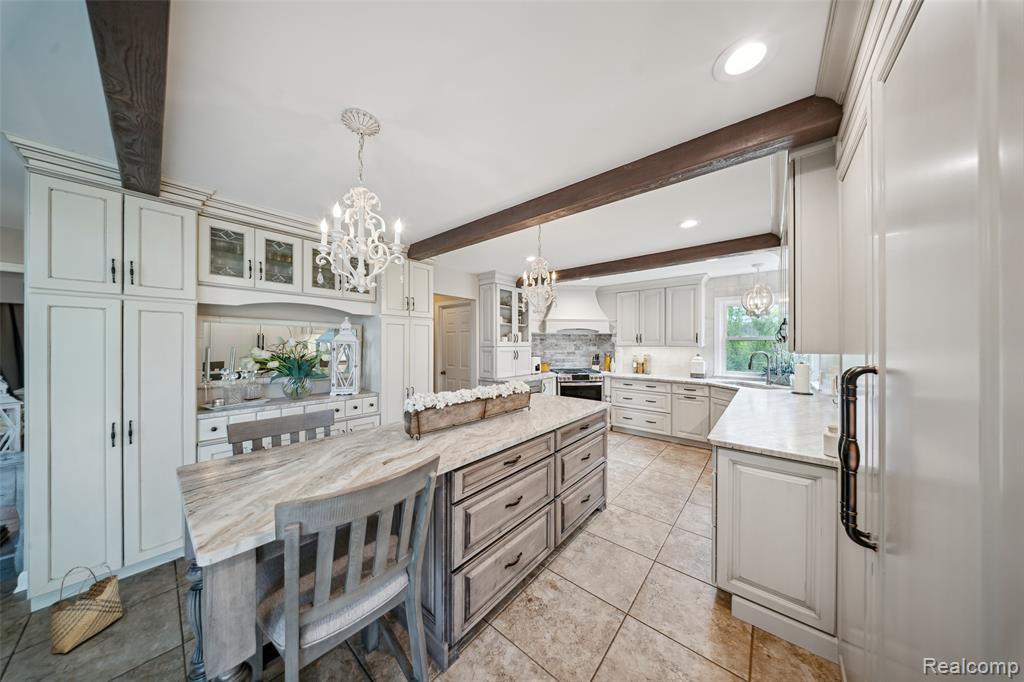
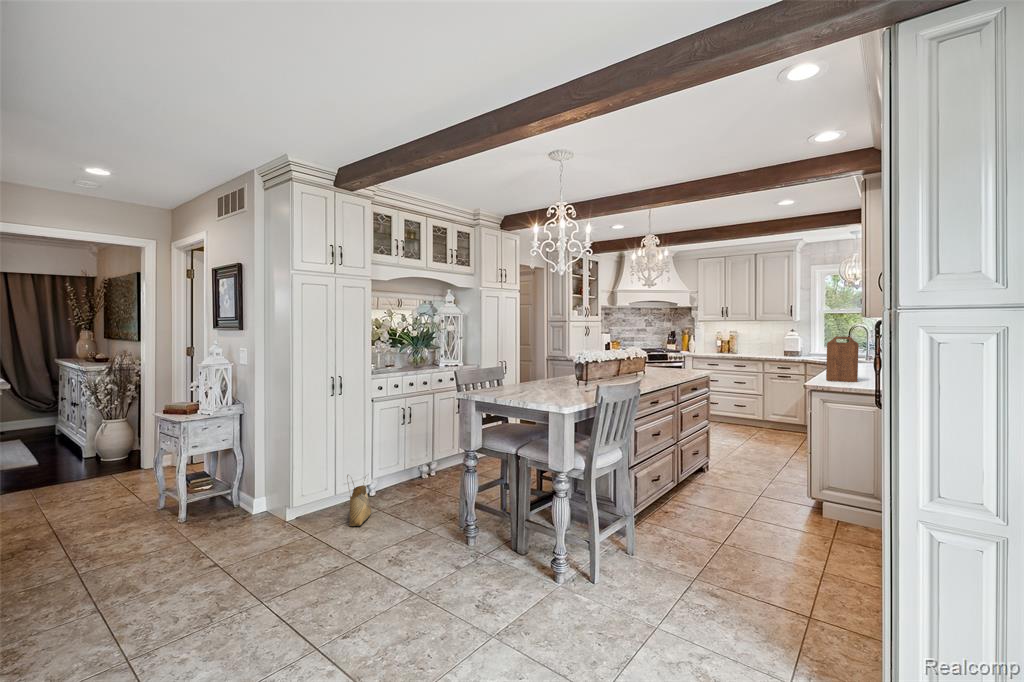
cutting board: none [741,372,785,434] -> present [826,337,859,382]

